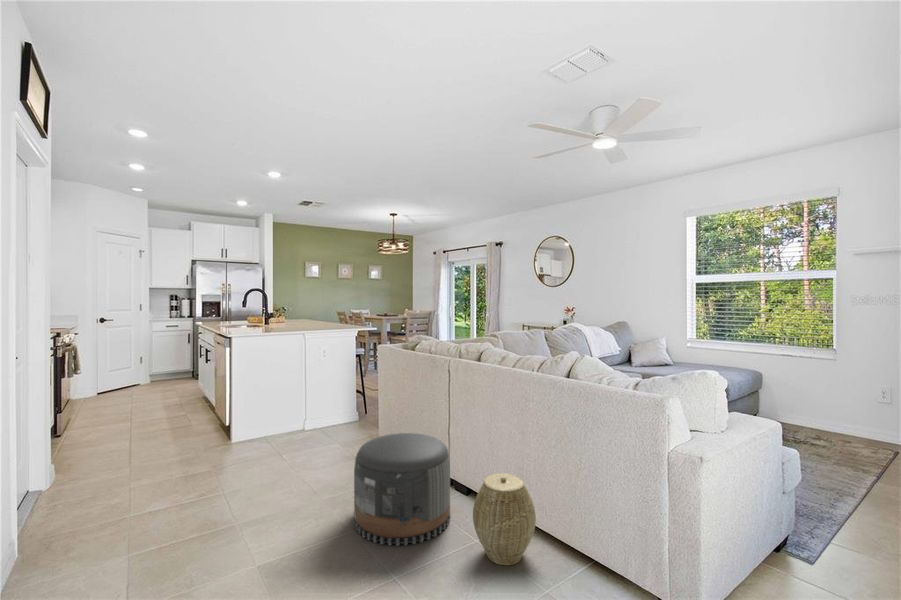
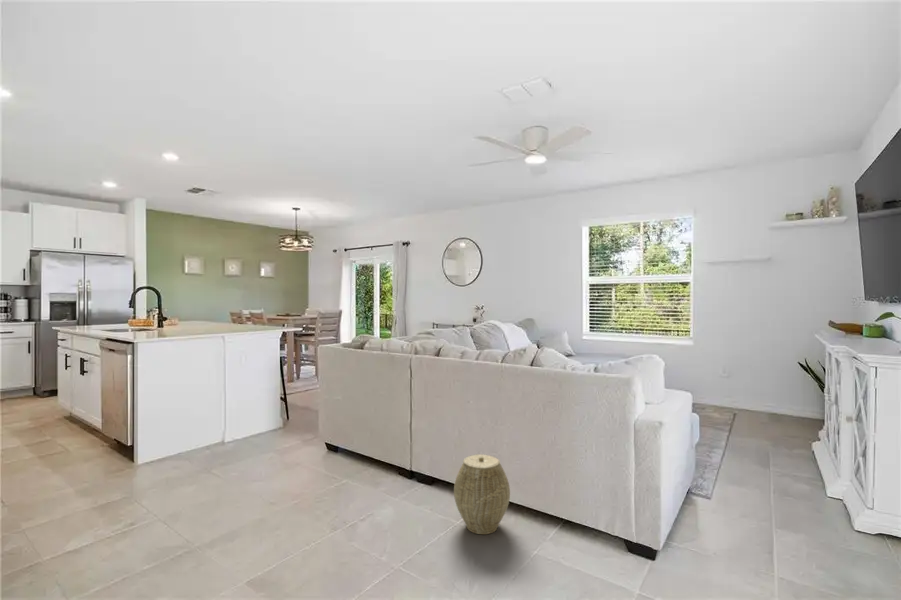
pouf: present [354,433,450,546] -> none [328,429,423,536]

